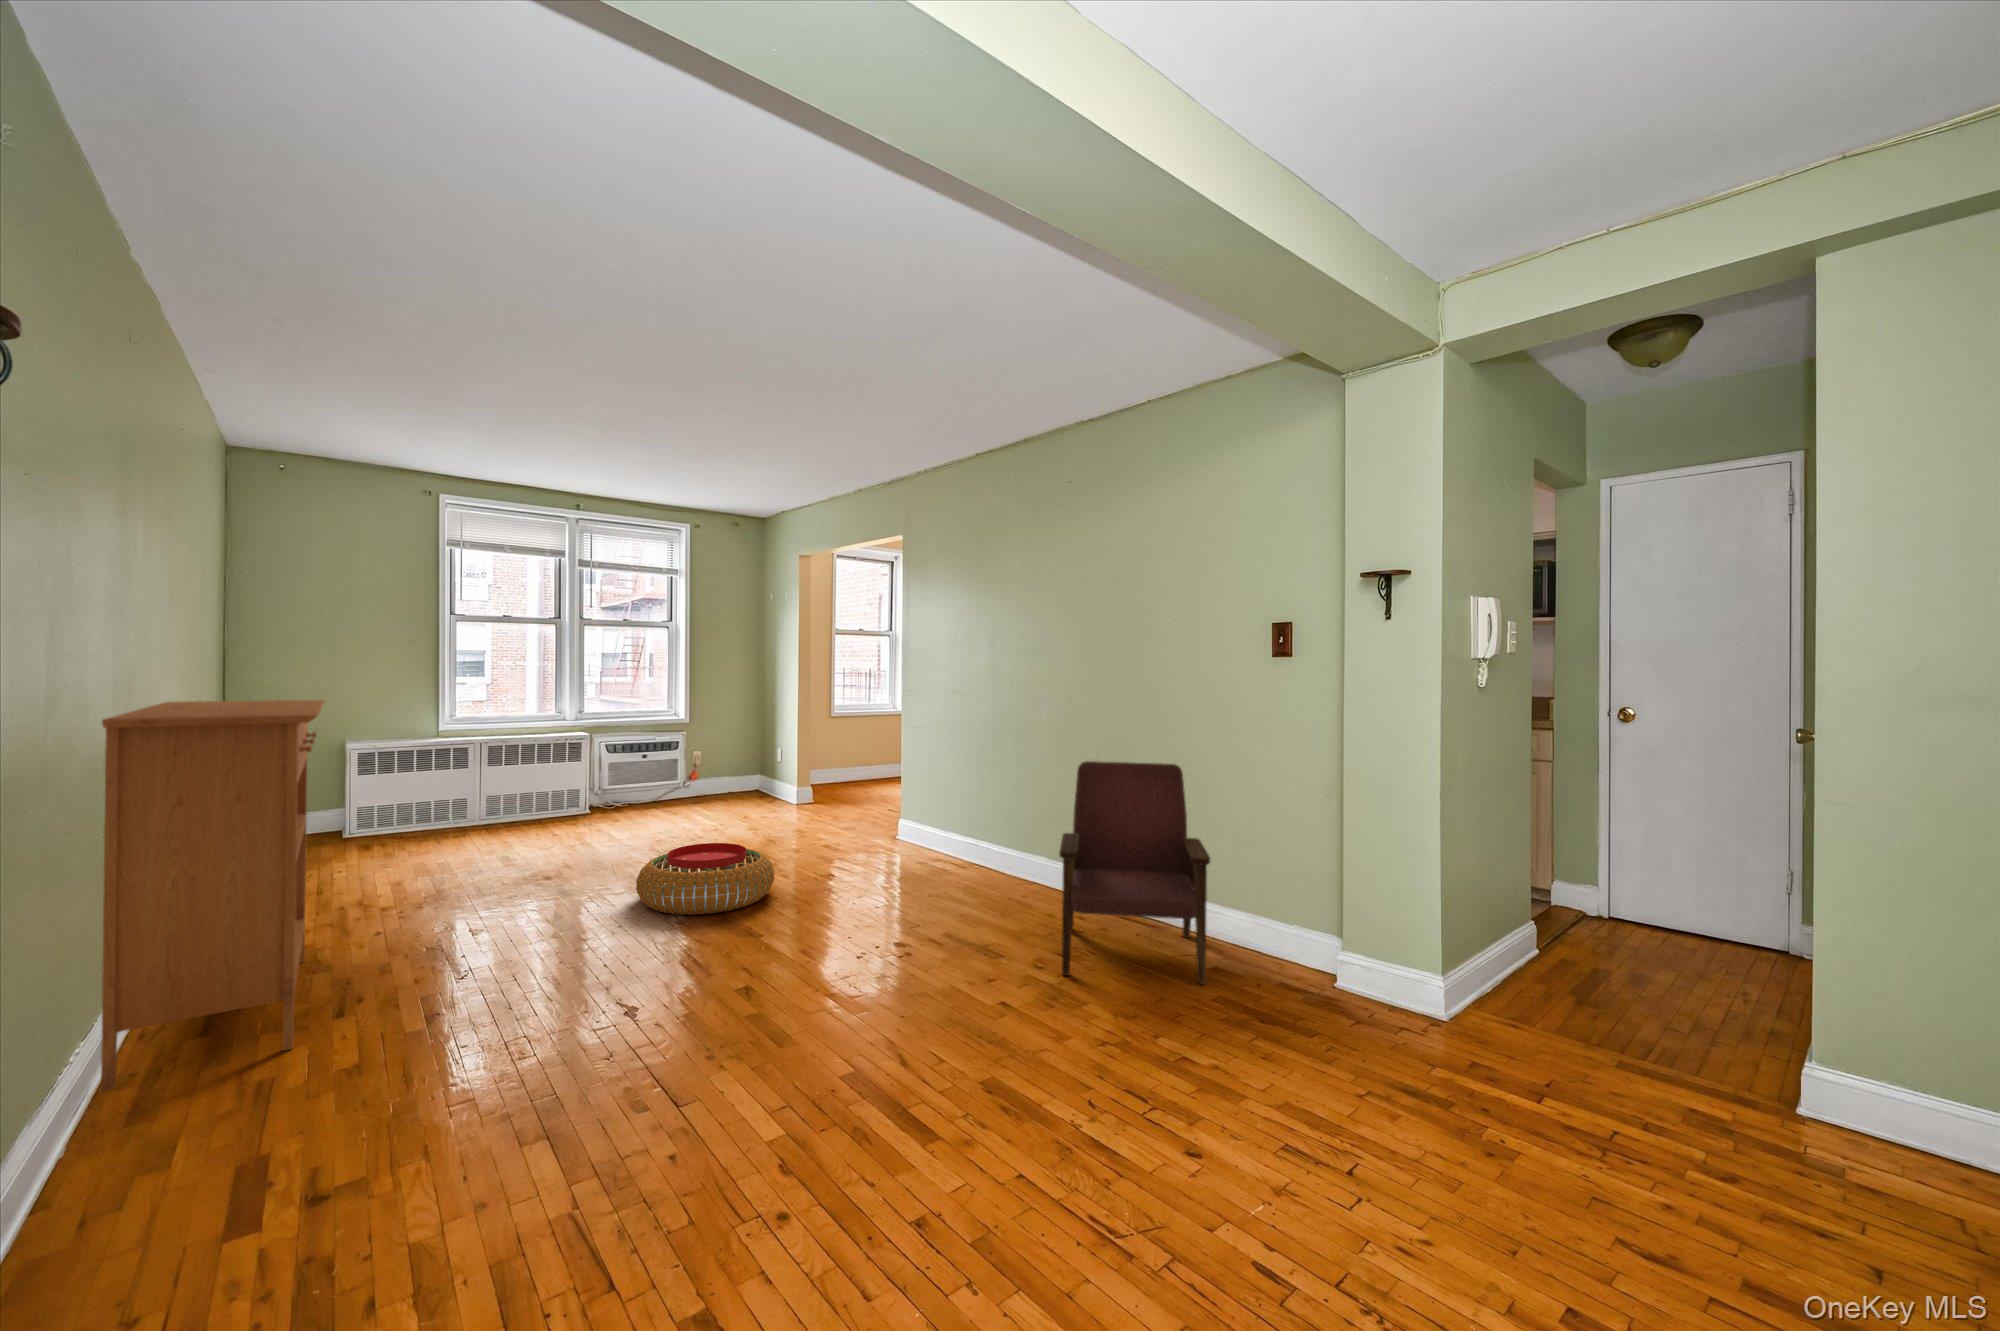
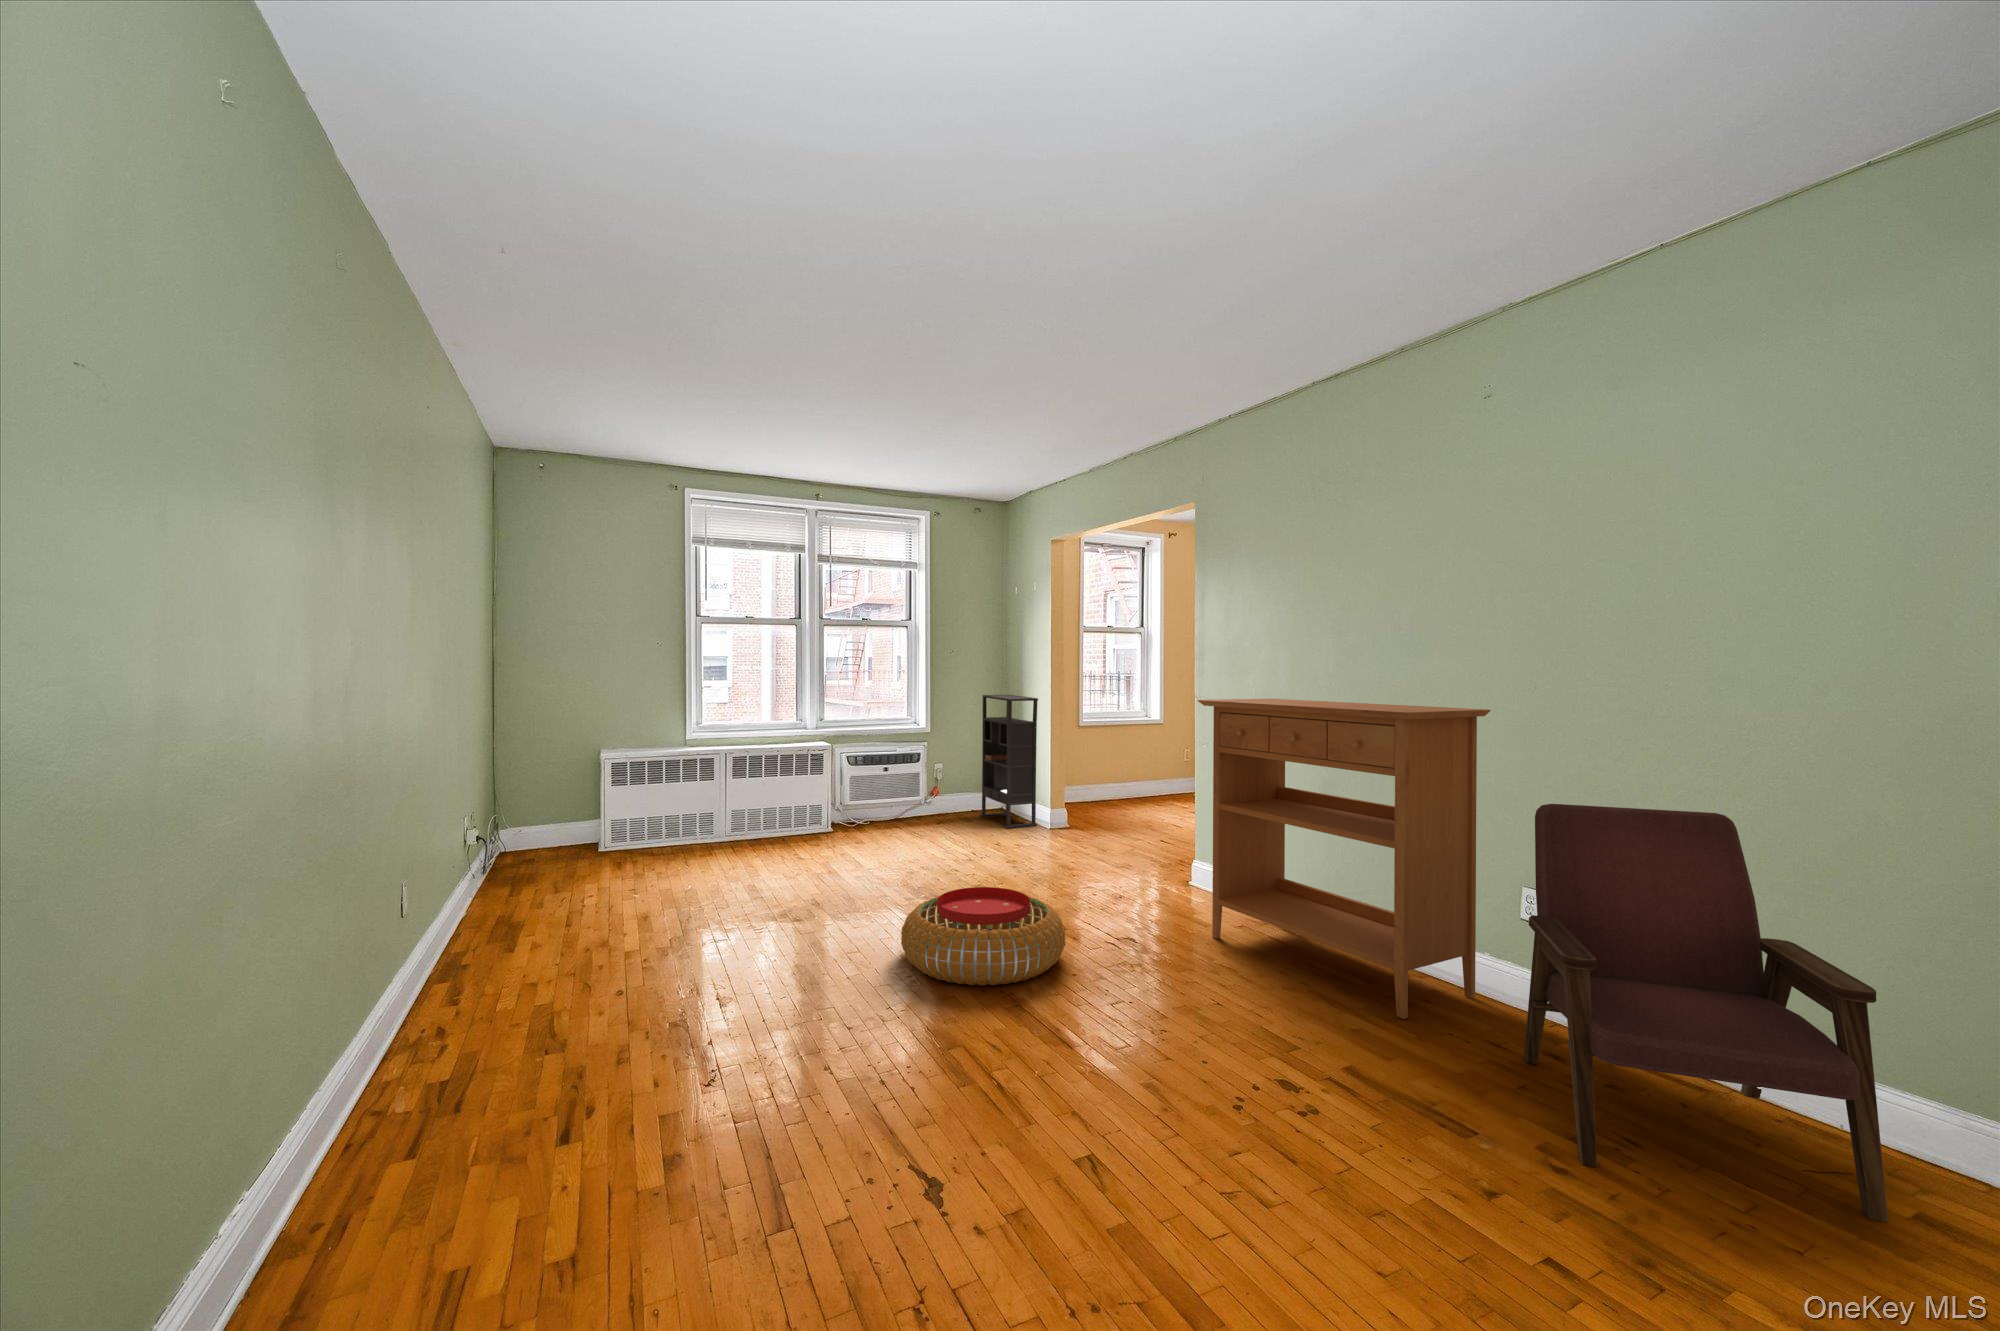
bookshelf: none [735,689,787,806] -> present [980,695,1038,828]
console table: present [101,700,324,1091] -> present [1197,699,1490,1019]

